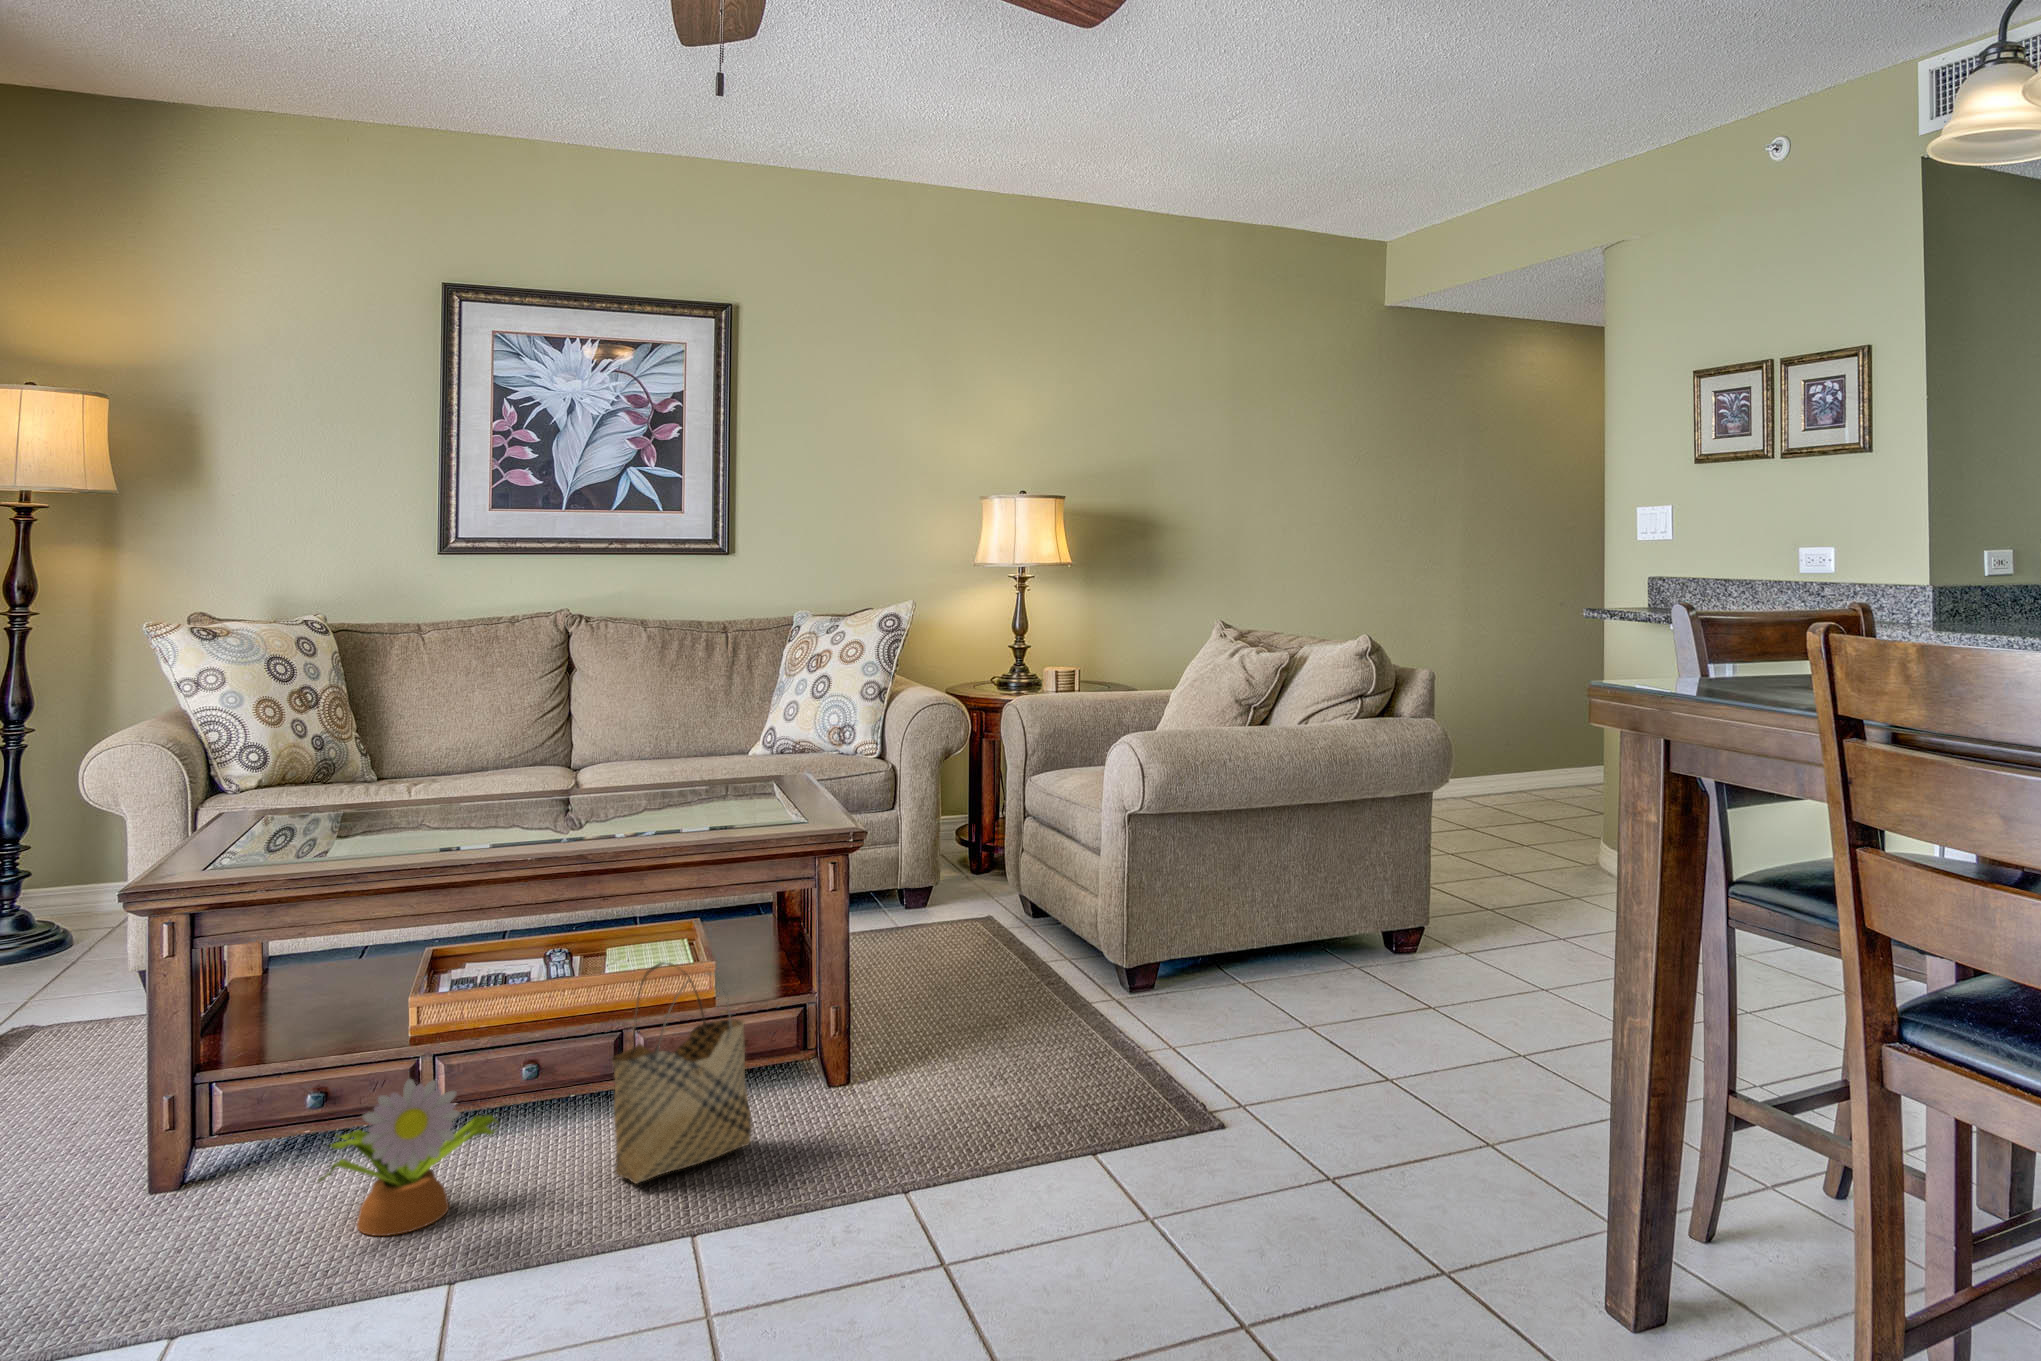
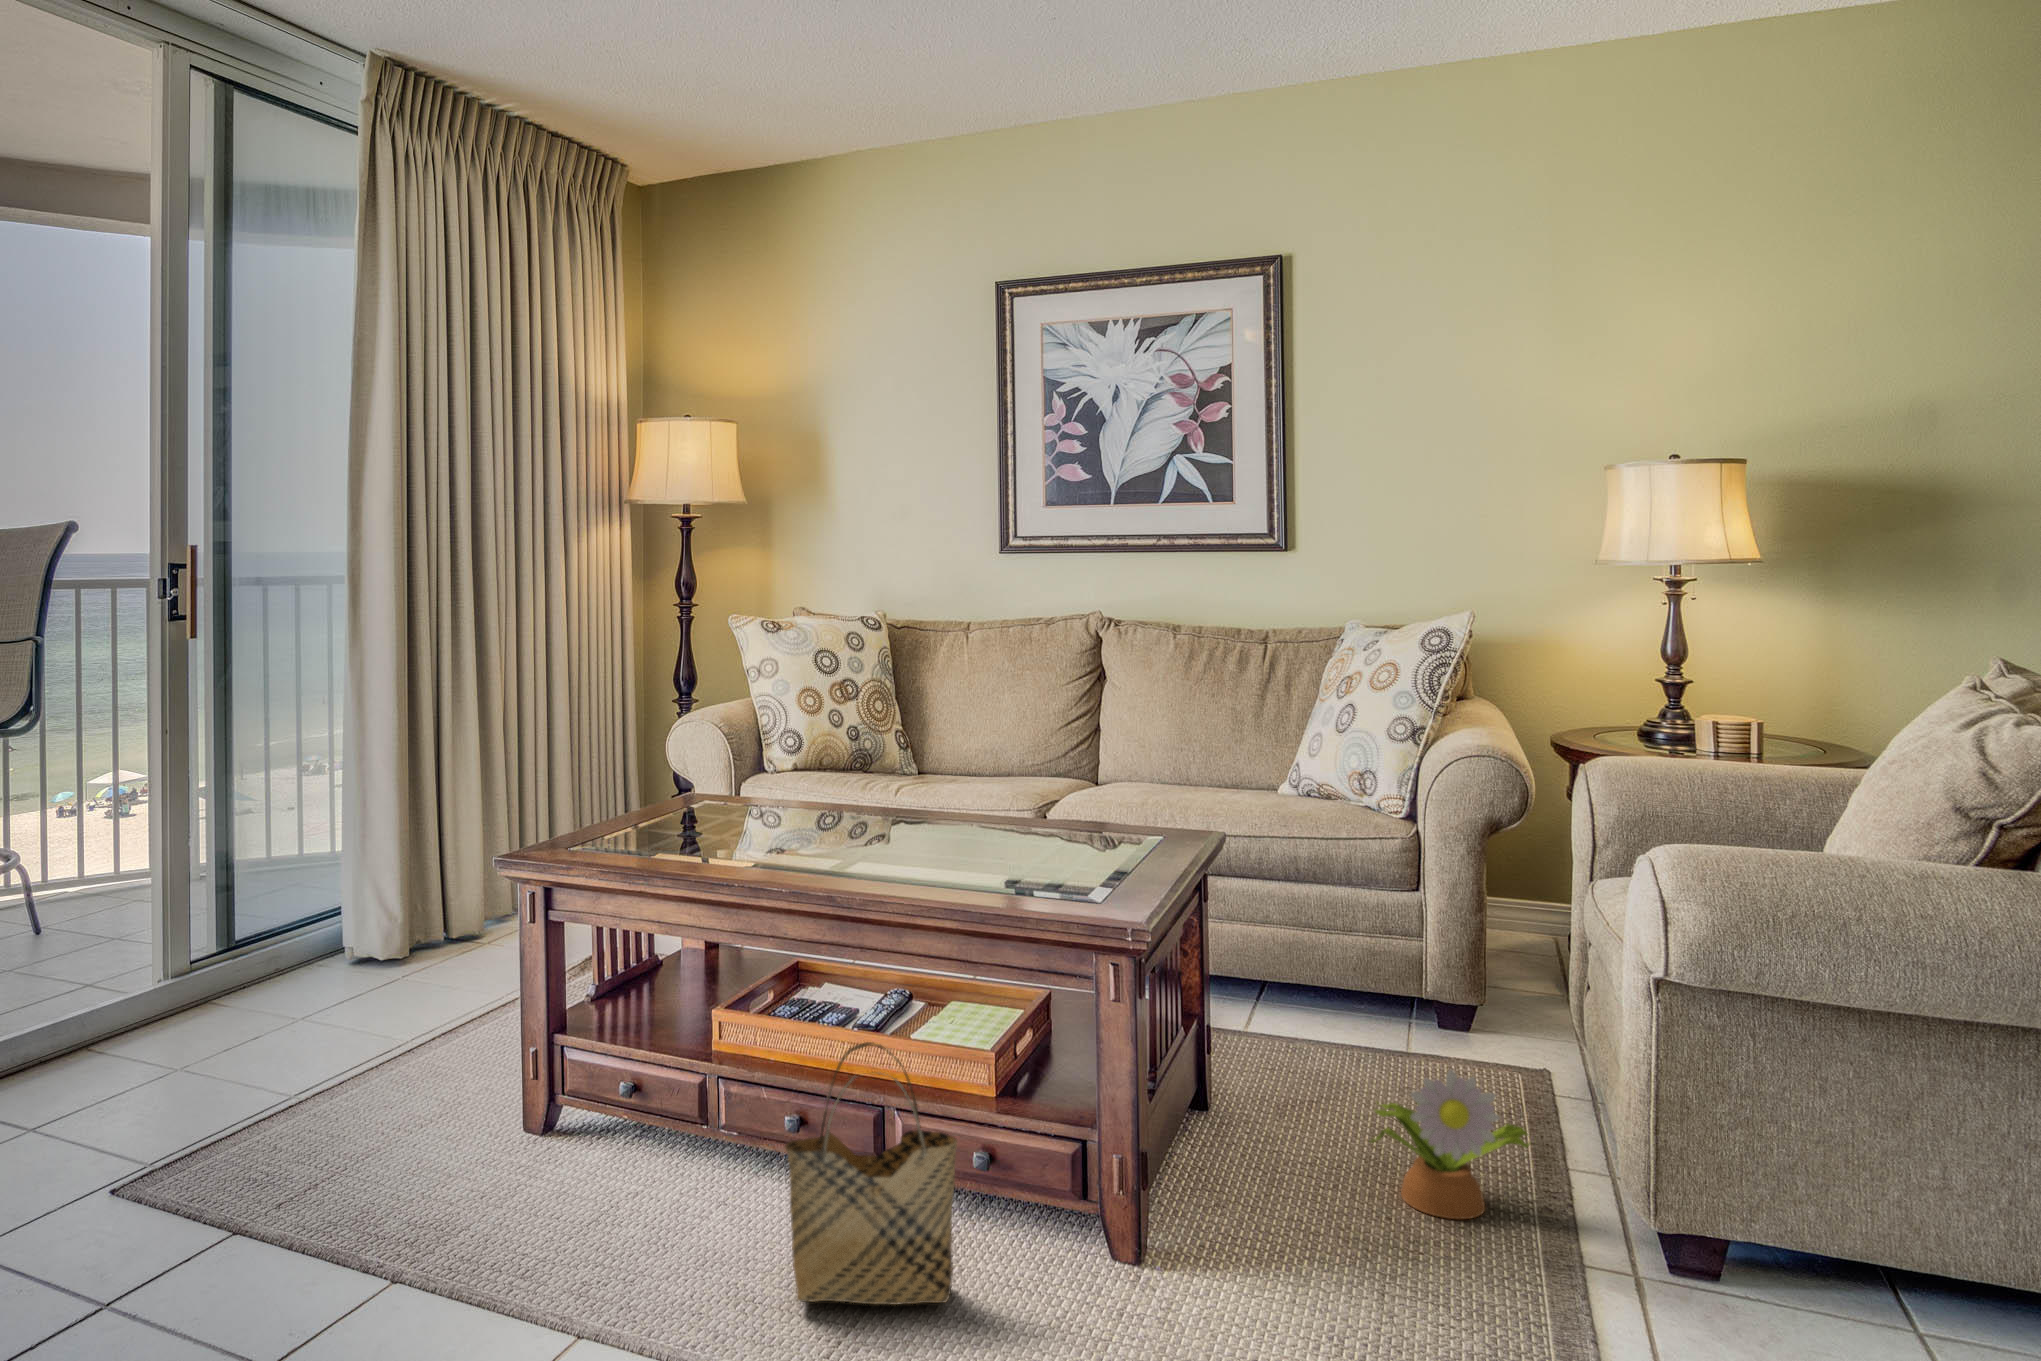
decorative plant: present [318,1079,497,1236] -> present [1370,1070,1530,1219]

